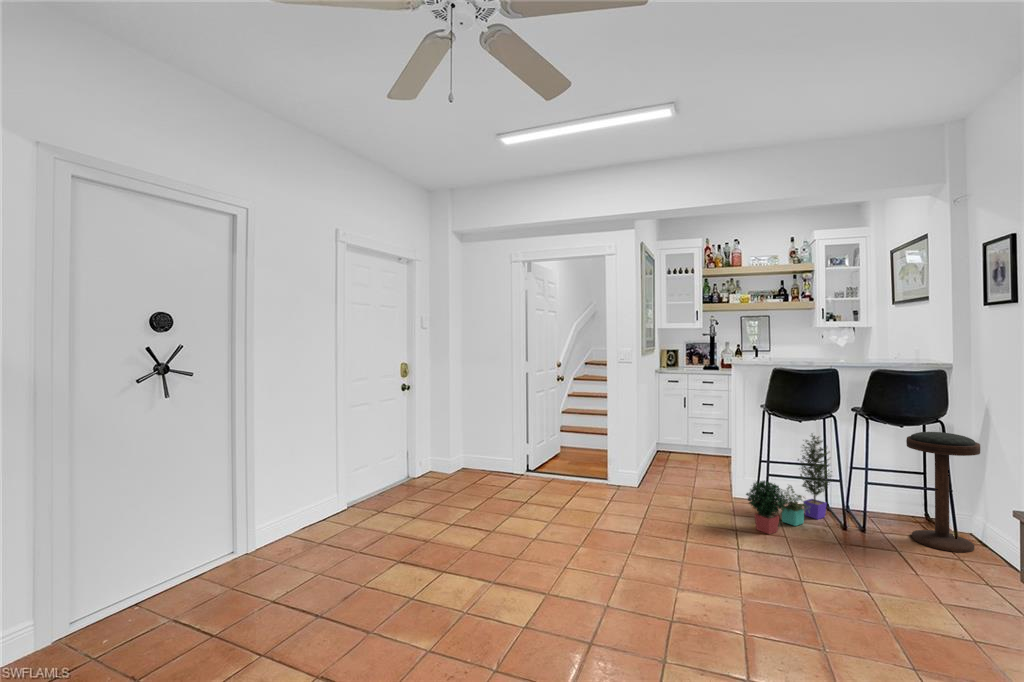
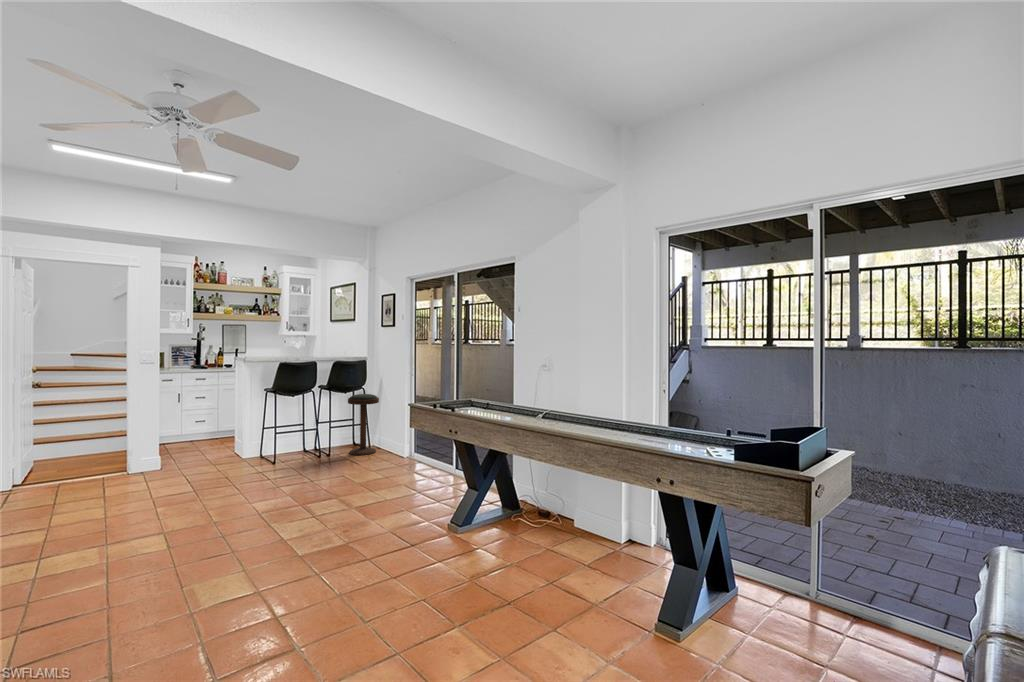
potted plant: present [746,435,832,534] -> none [263,404,311,470]

